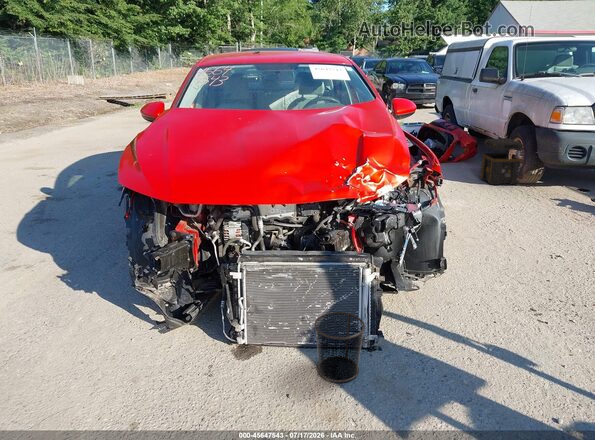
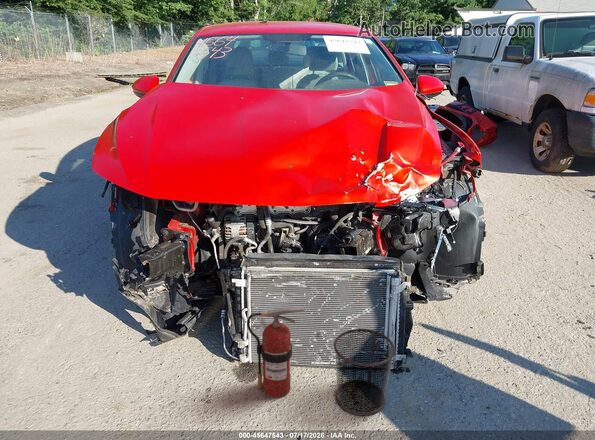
toolbox: present [480,139,523,185] -> none [501,123,551,173]
fire extinguisher: none [243,293,290,371] -> present [247,307,305,398]

